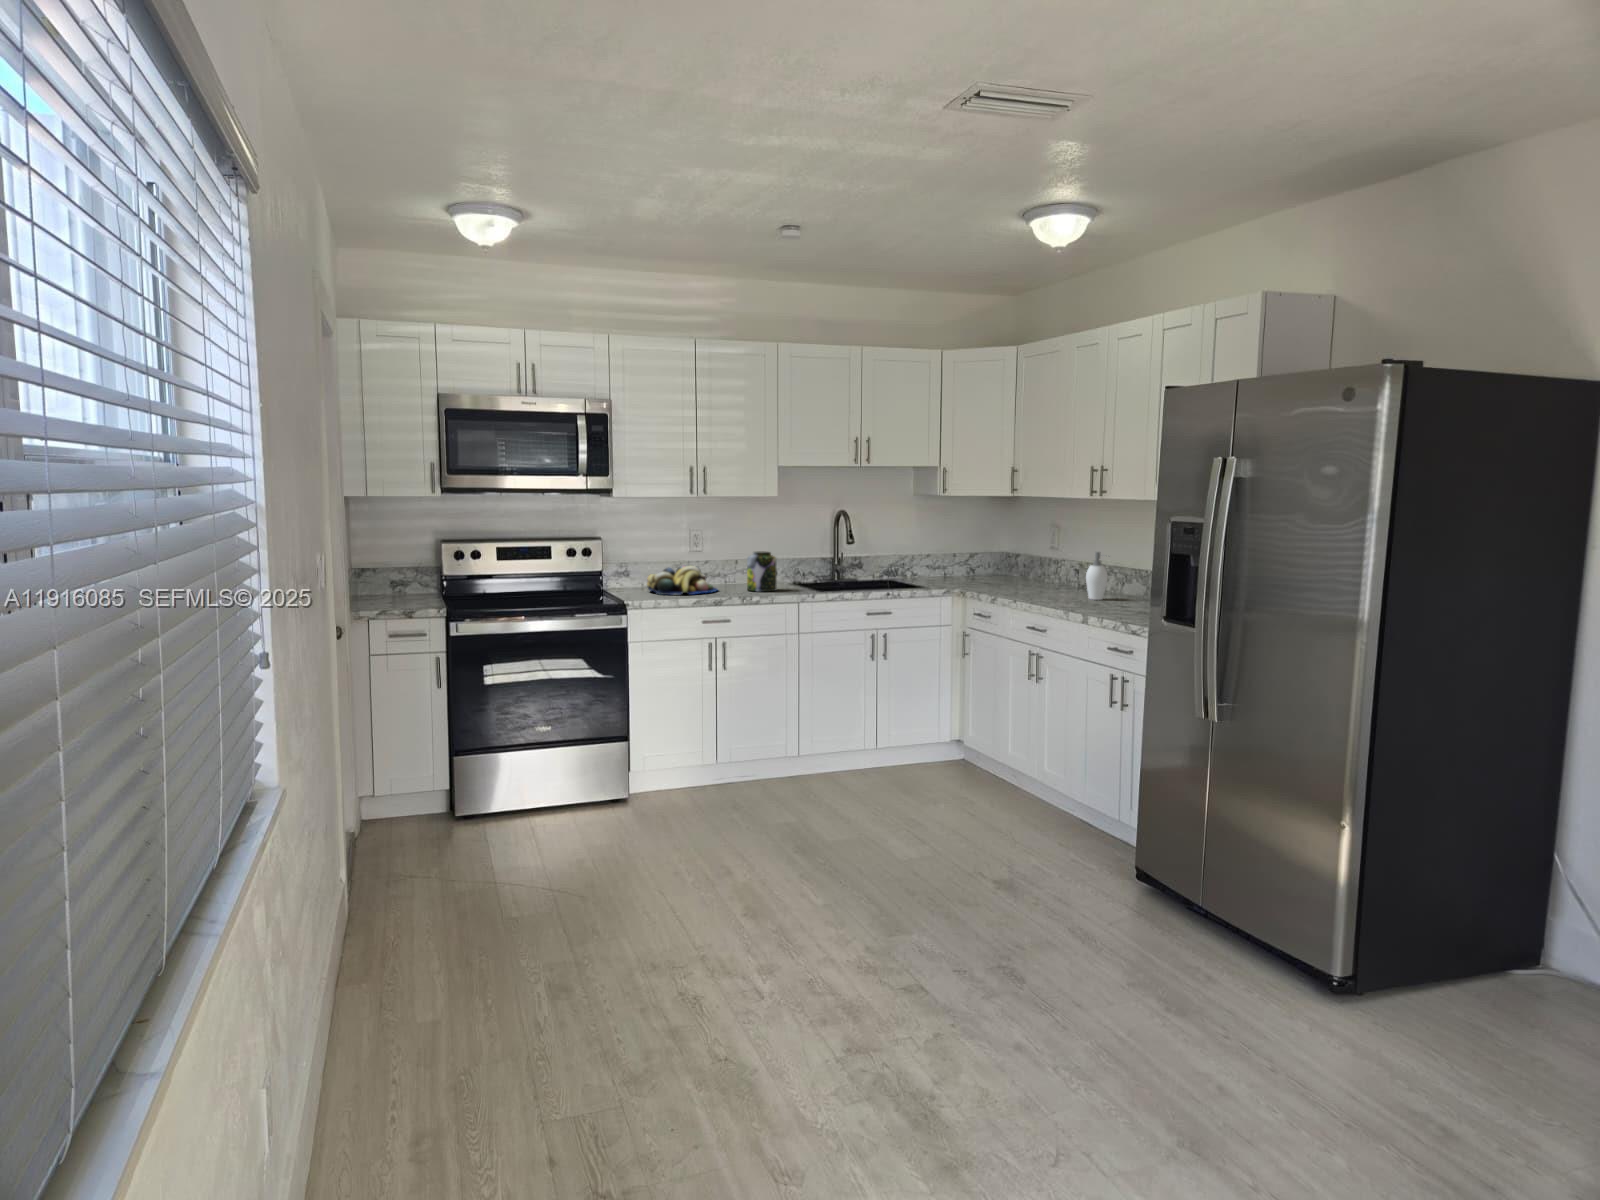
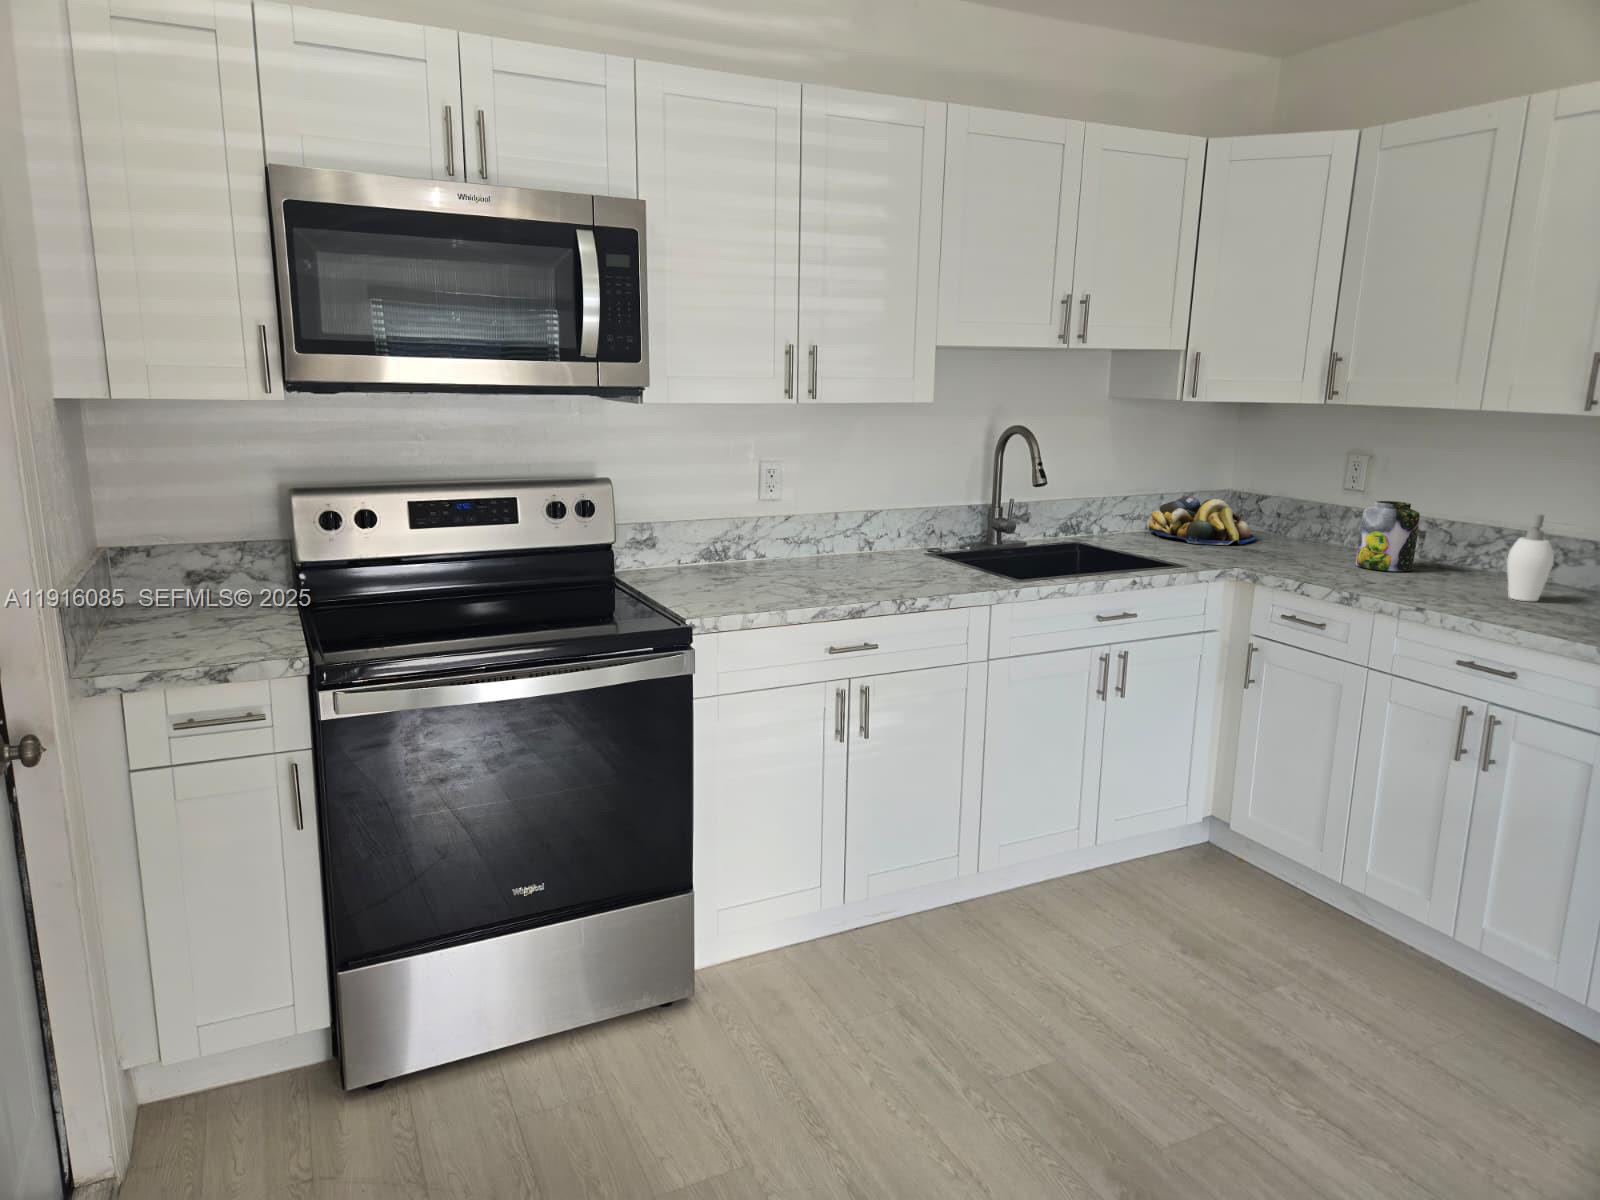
jar: present [747,551,777,592] -> present [1356,501,1420,571]
fruit bowl: present [647,565,717,595] -> present [1148,497,1255,545]

